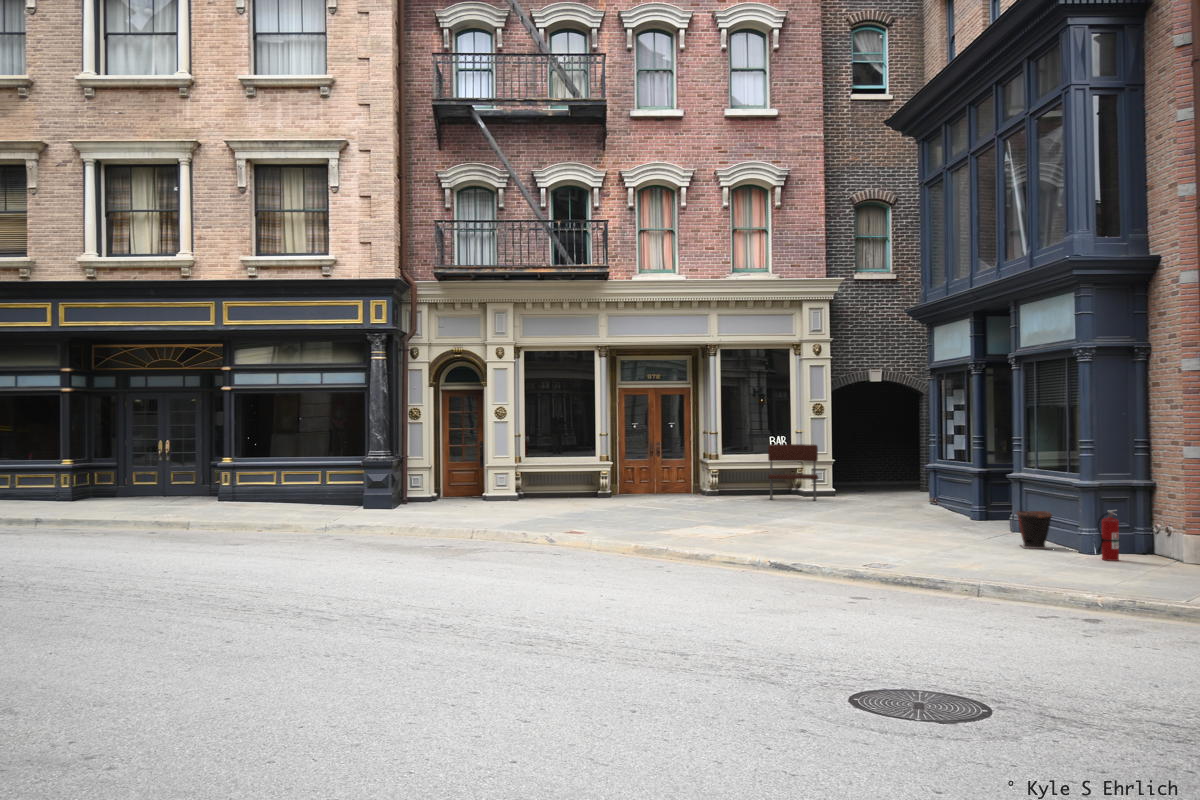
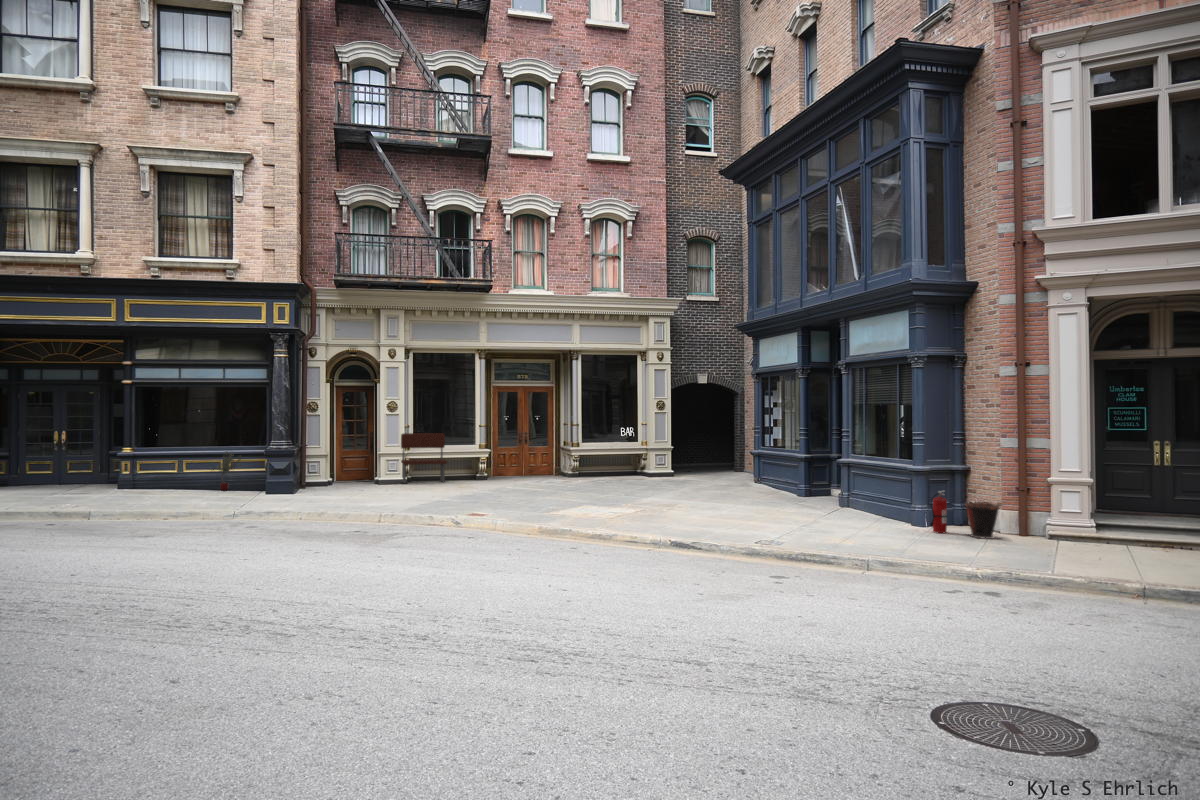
bench: present [768,444,818,501] -> present [401,433,447,483]
potted tree: none [305,463,340,506] -> present [210,452,241,491]
trash can: present [1016,511,1052,549] -> present [965,502,1000,539]

